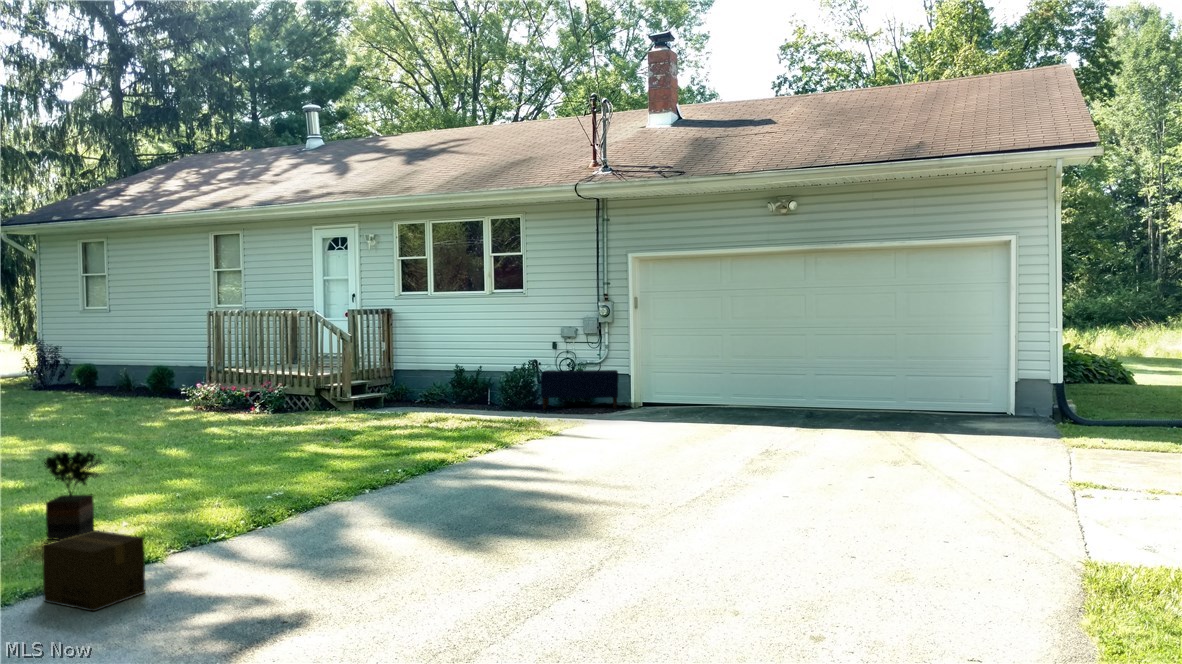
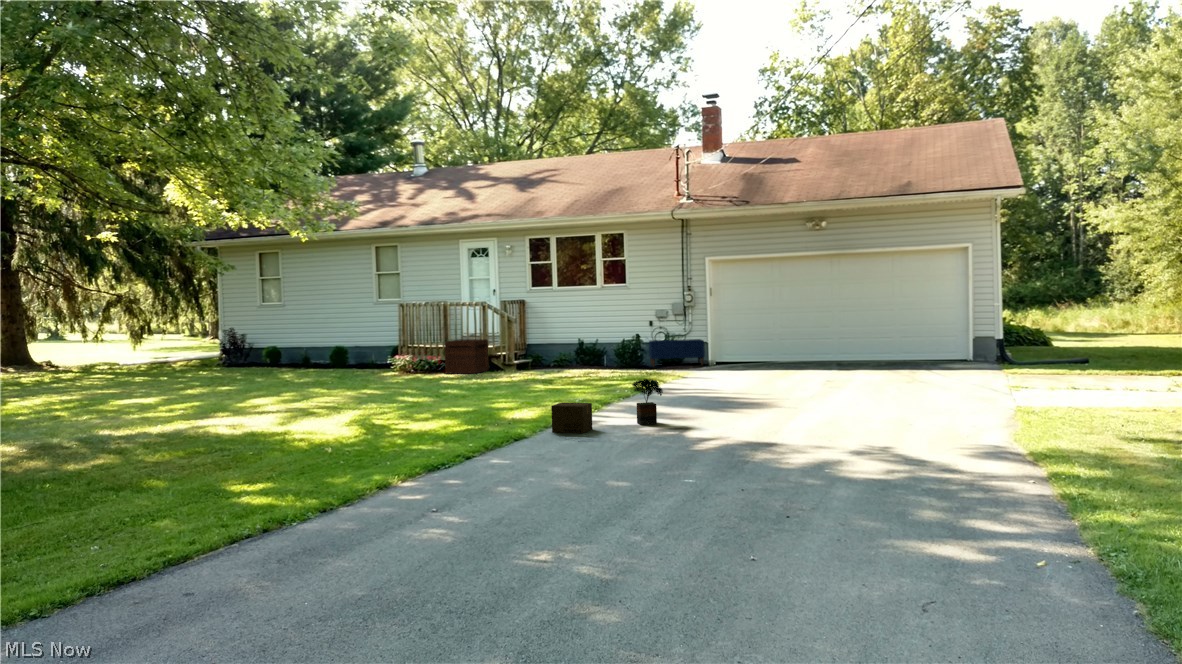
wooden crate: none [246,363,315,414] -> present [444,339,489,374]
potted tree: present [44,452,102,540] -> present [632,379,663,425]

